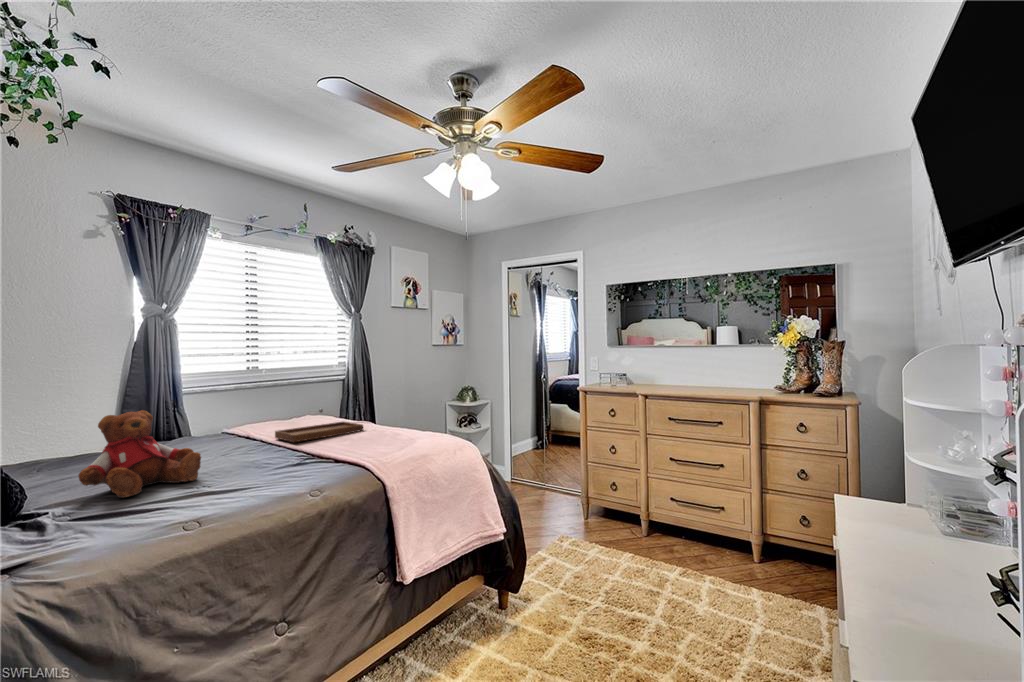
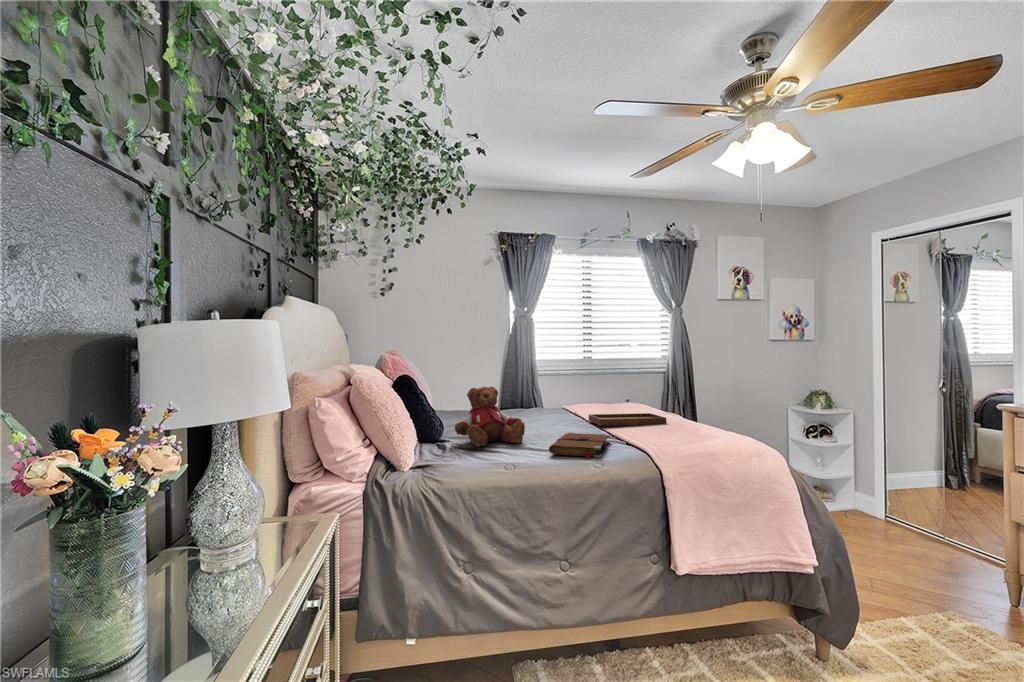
book: none [248,452,317,487] -> present [549,433,610,458]

